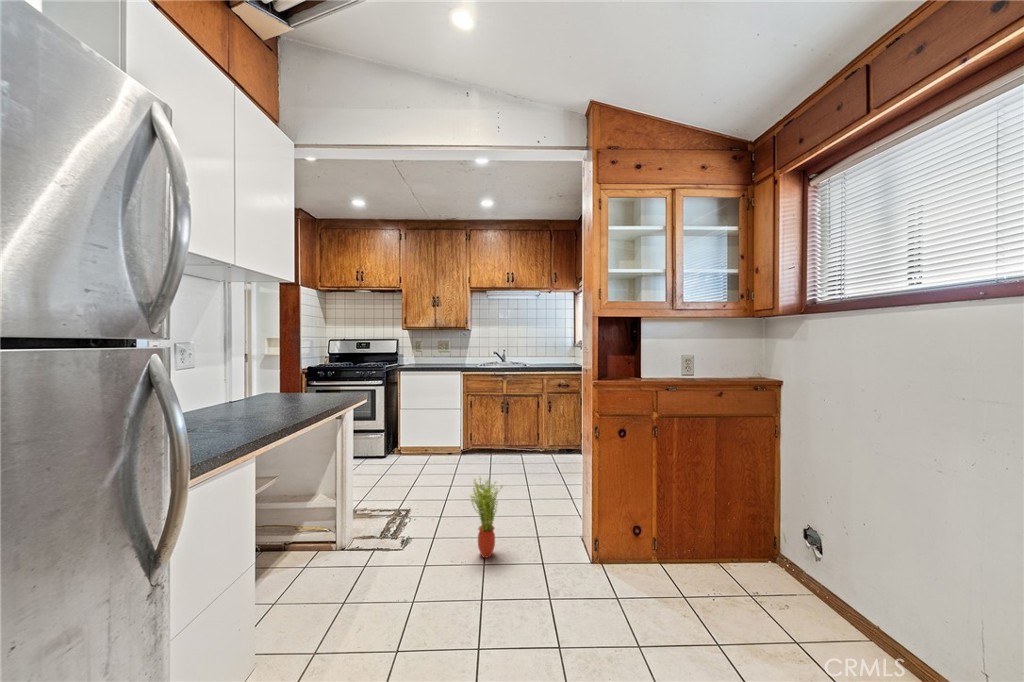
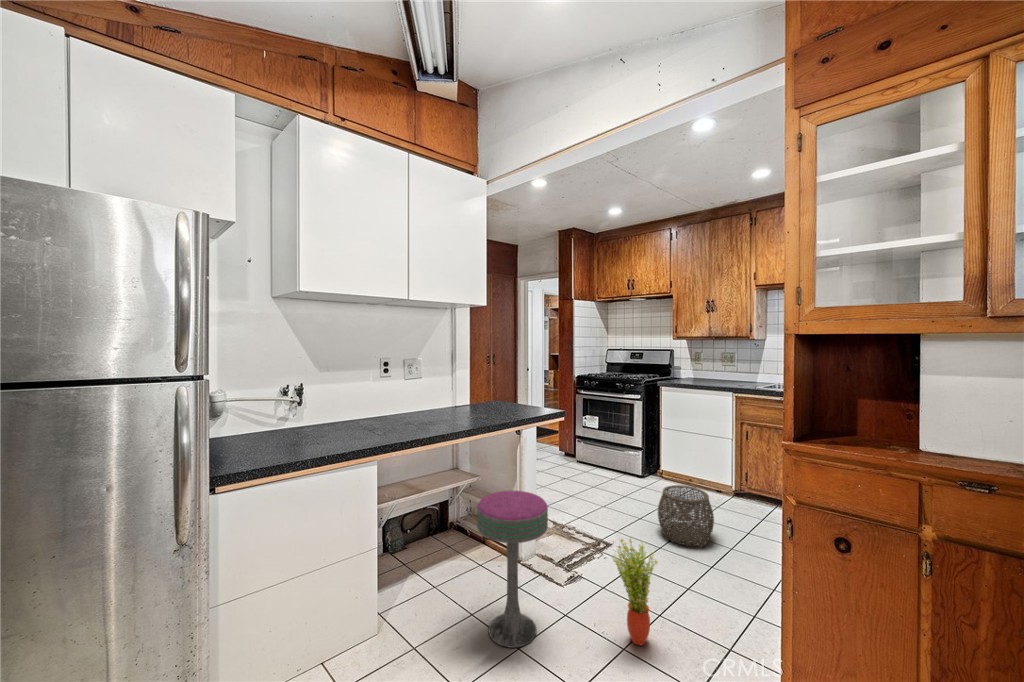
woven basket: none [433,446,476,492] -> present [658,485,714,547]
bar stool: none [357,464,428,613] -> present [477,491,548,648]

